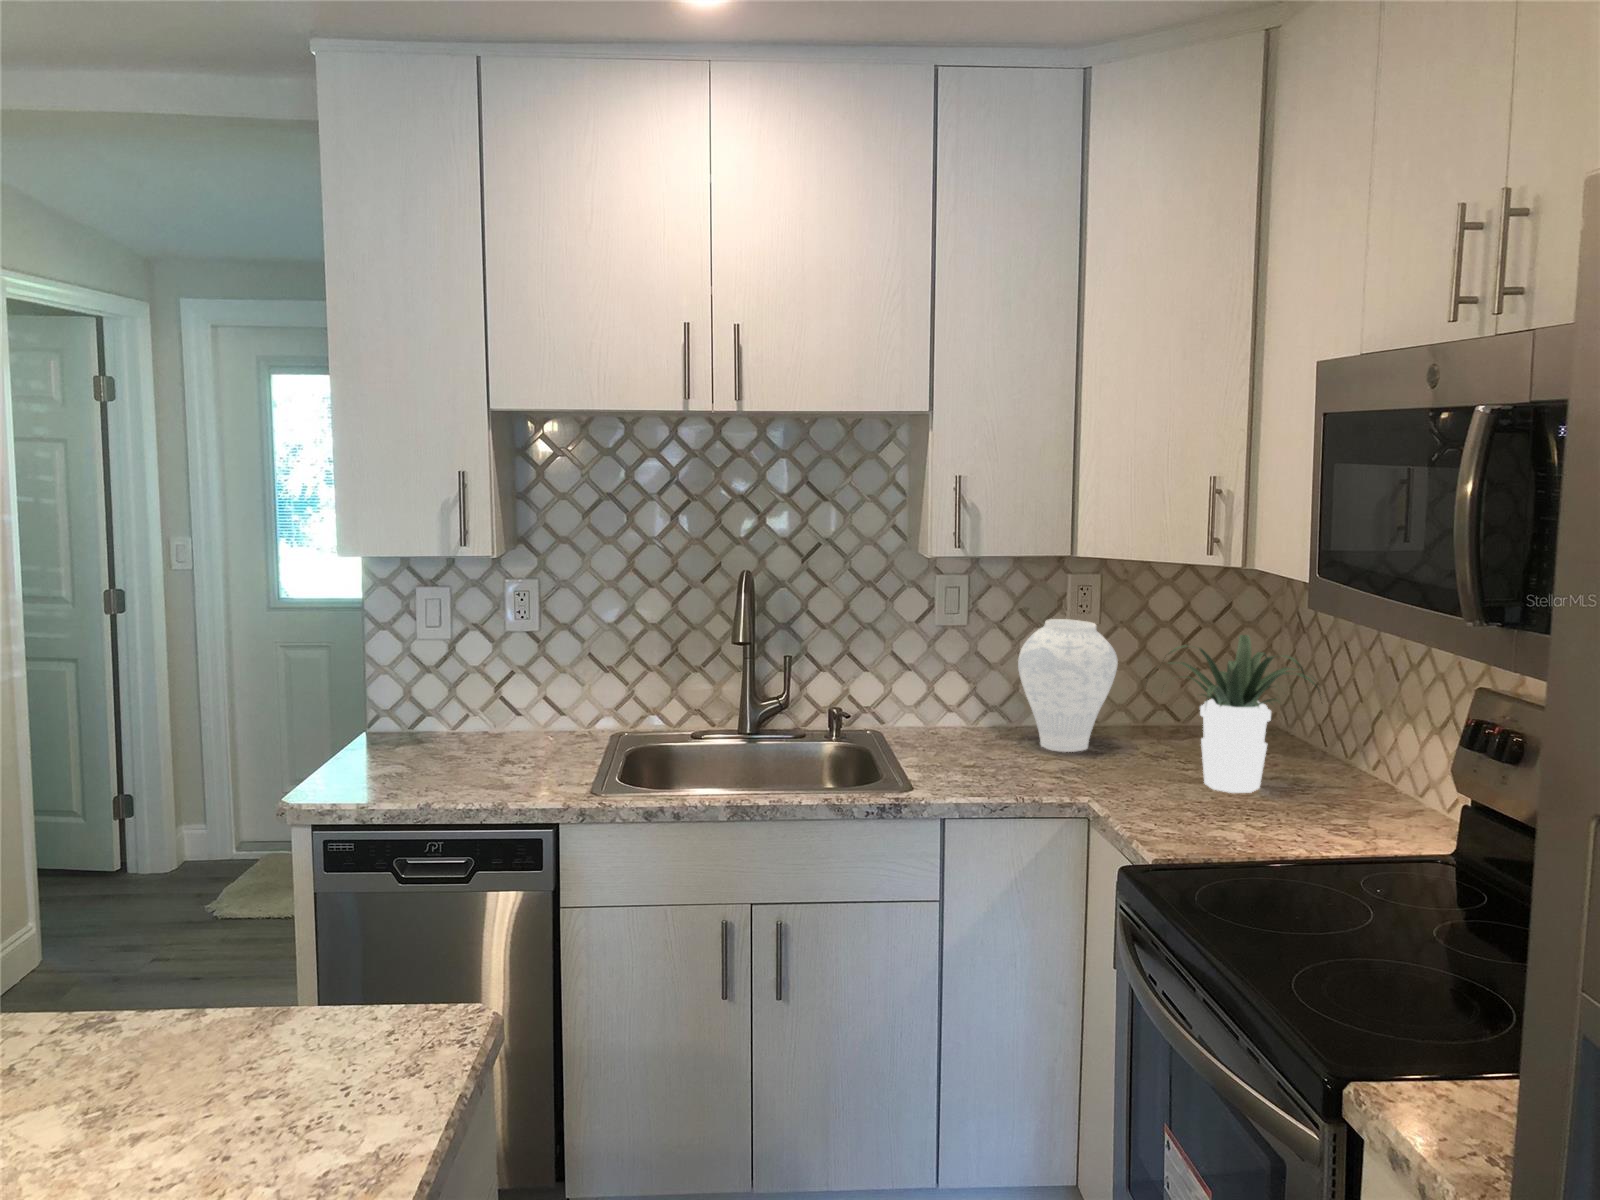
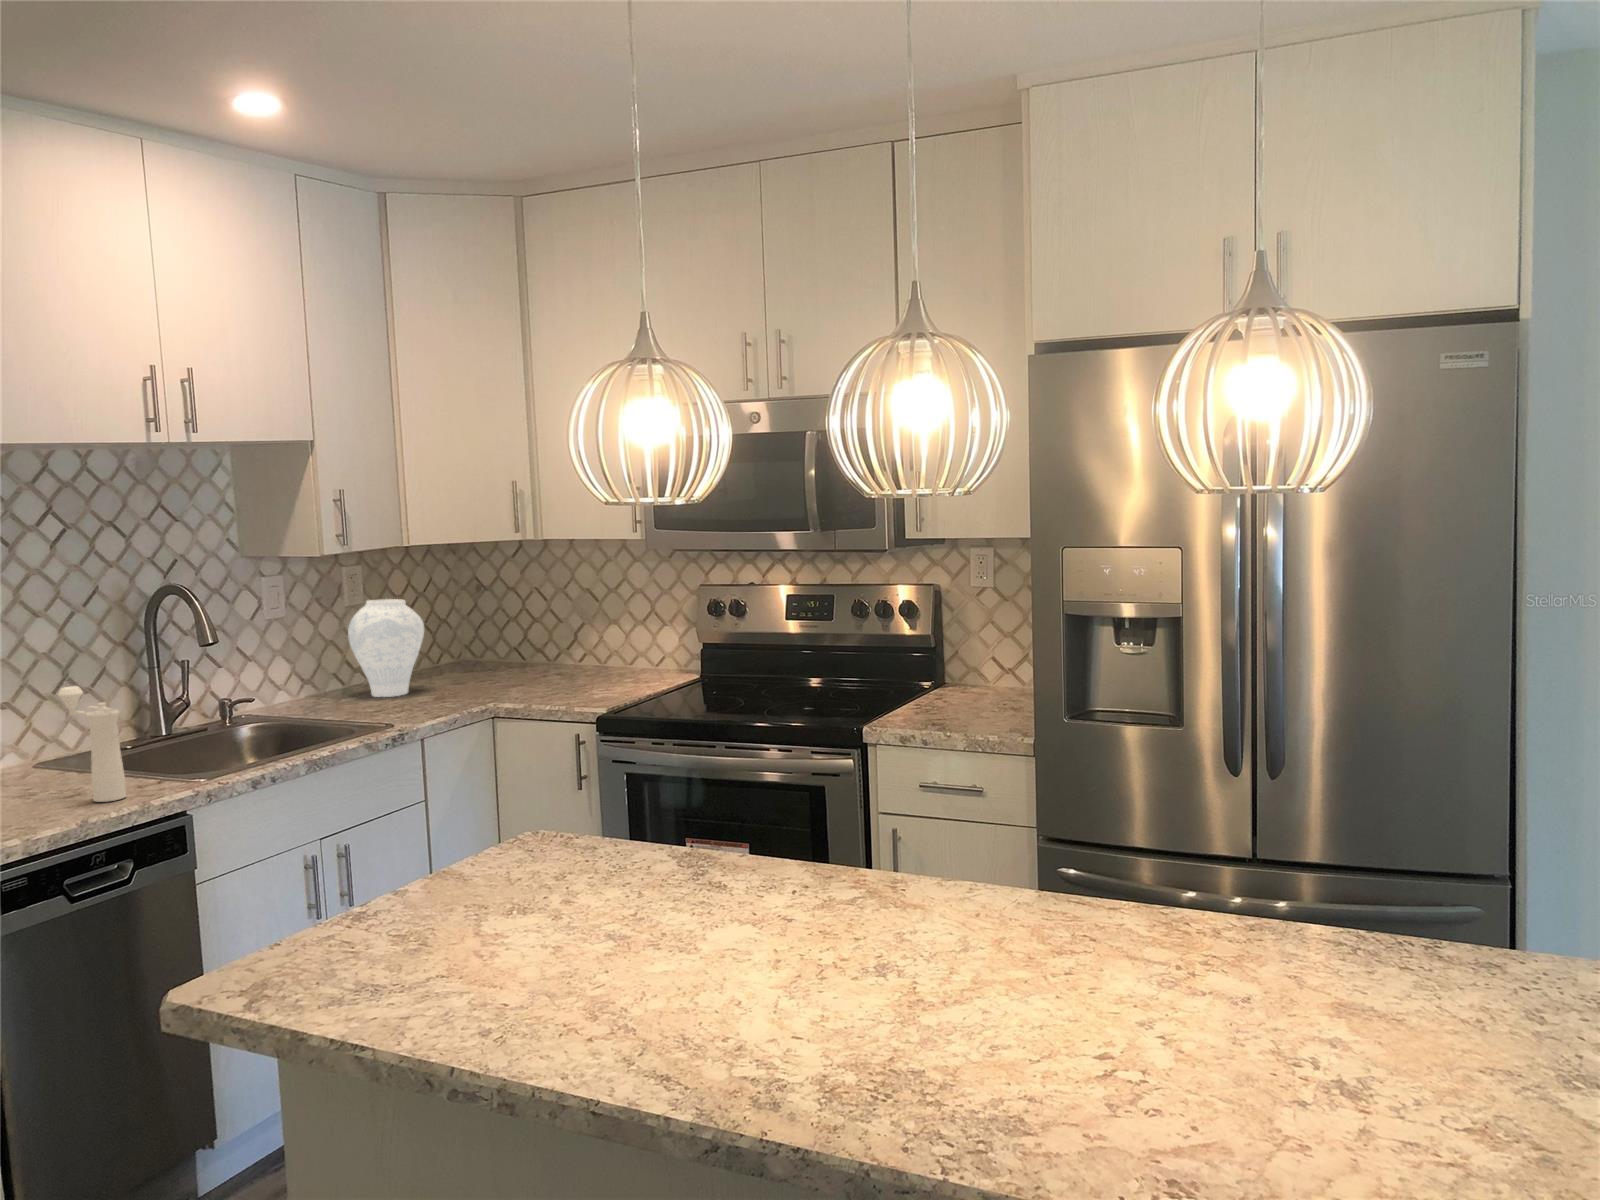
potted plant: present [1160,635,1321,793] -> none [476,588,593,686]
pepper mill: none [491,665,539,791] -> present [58,686,126,802]

